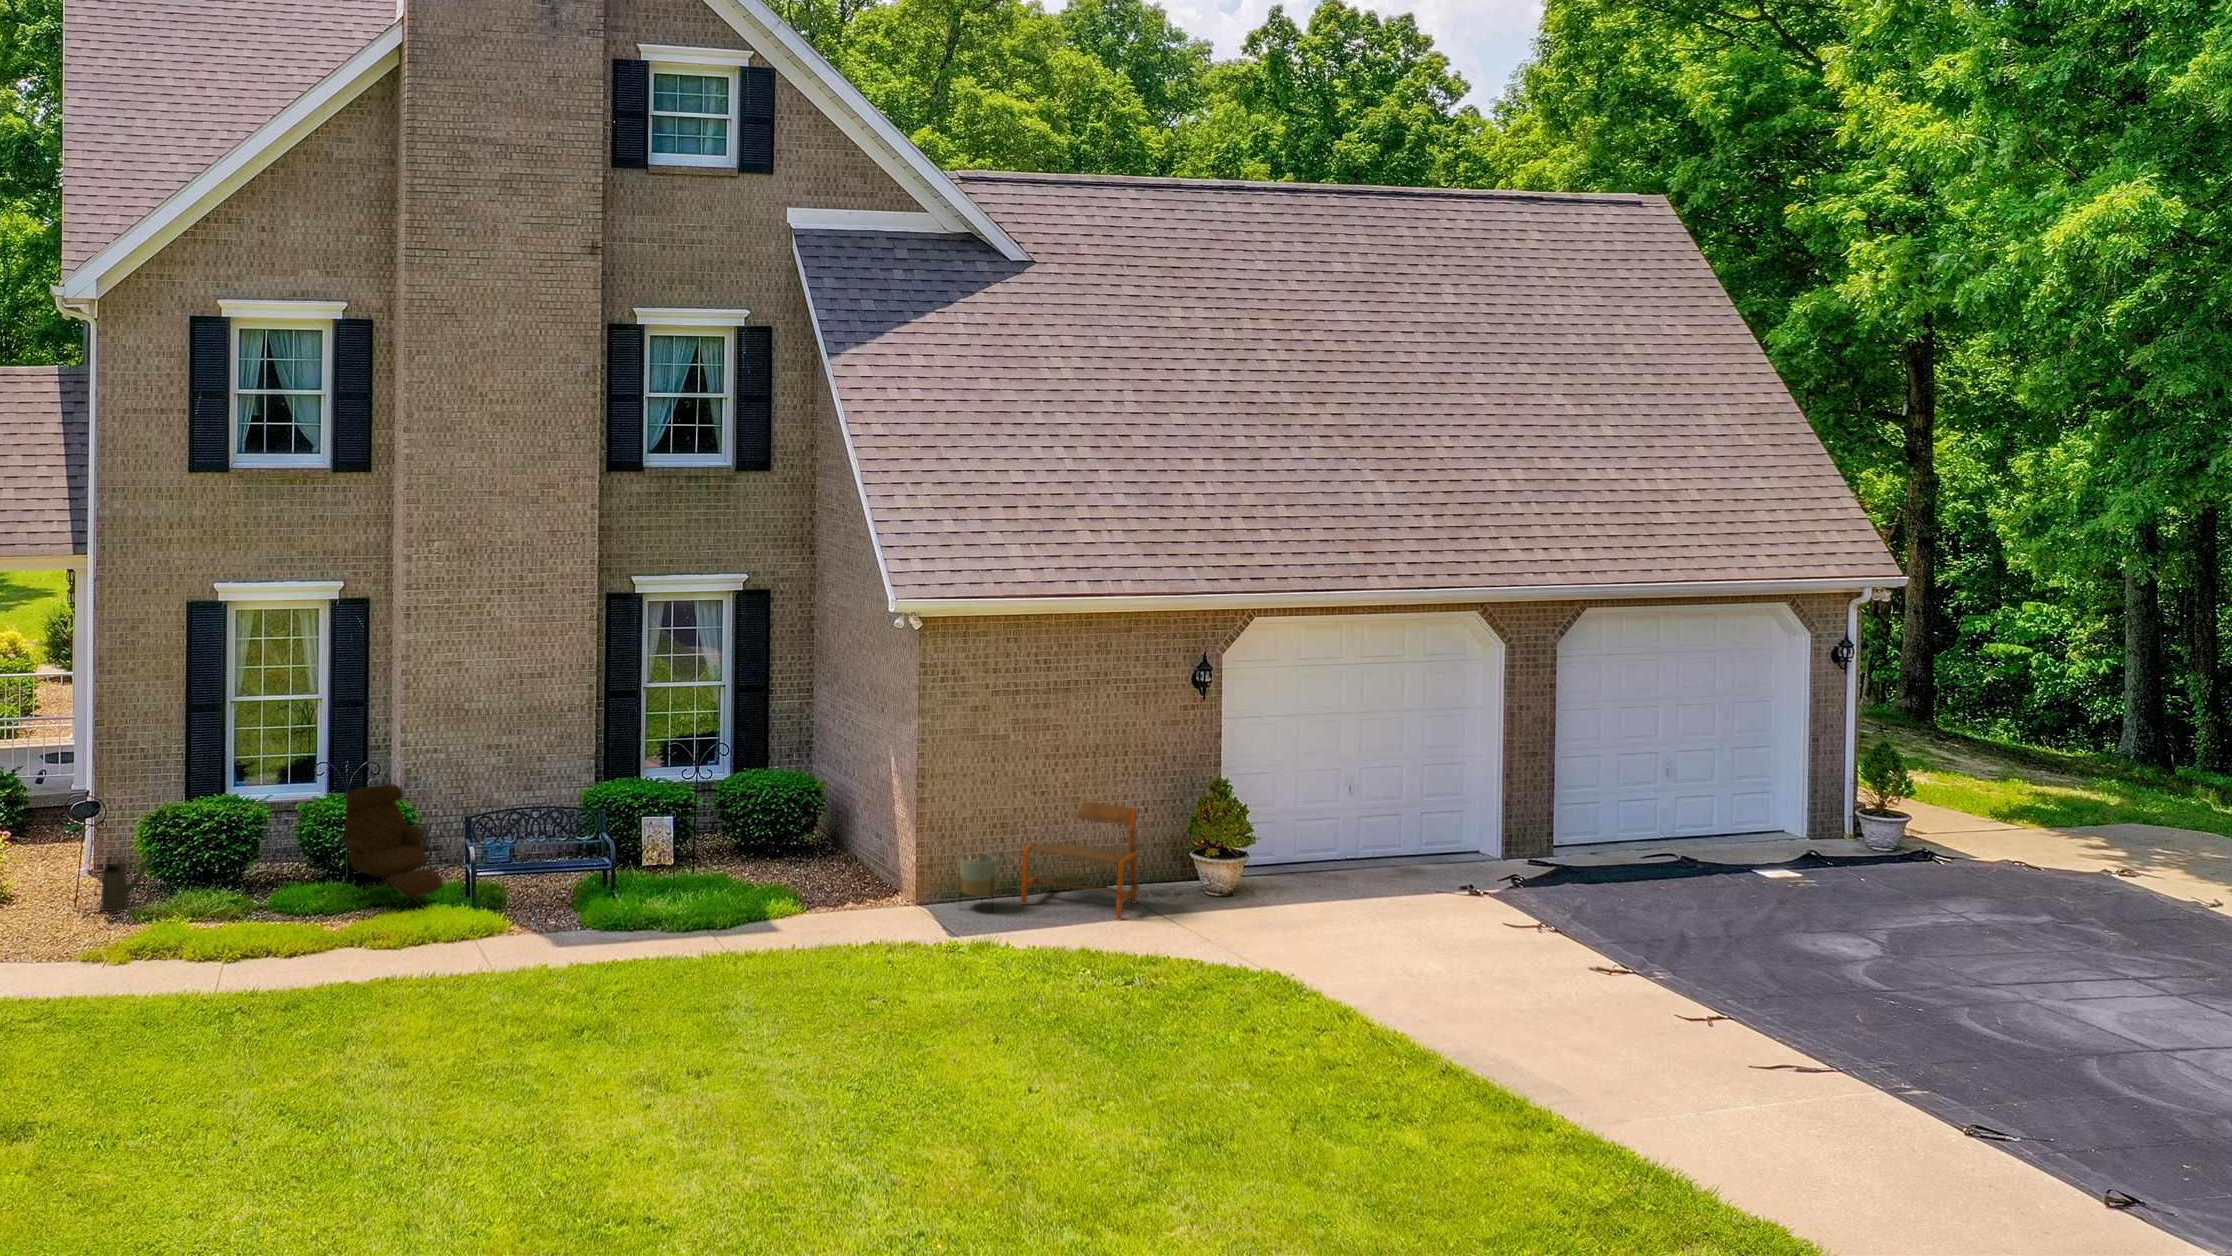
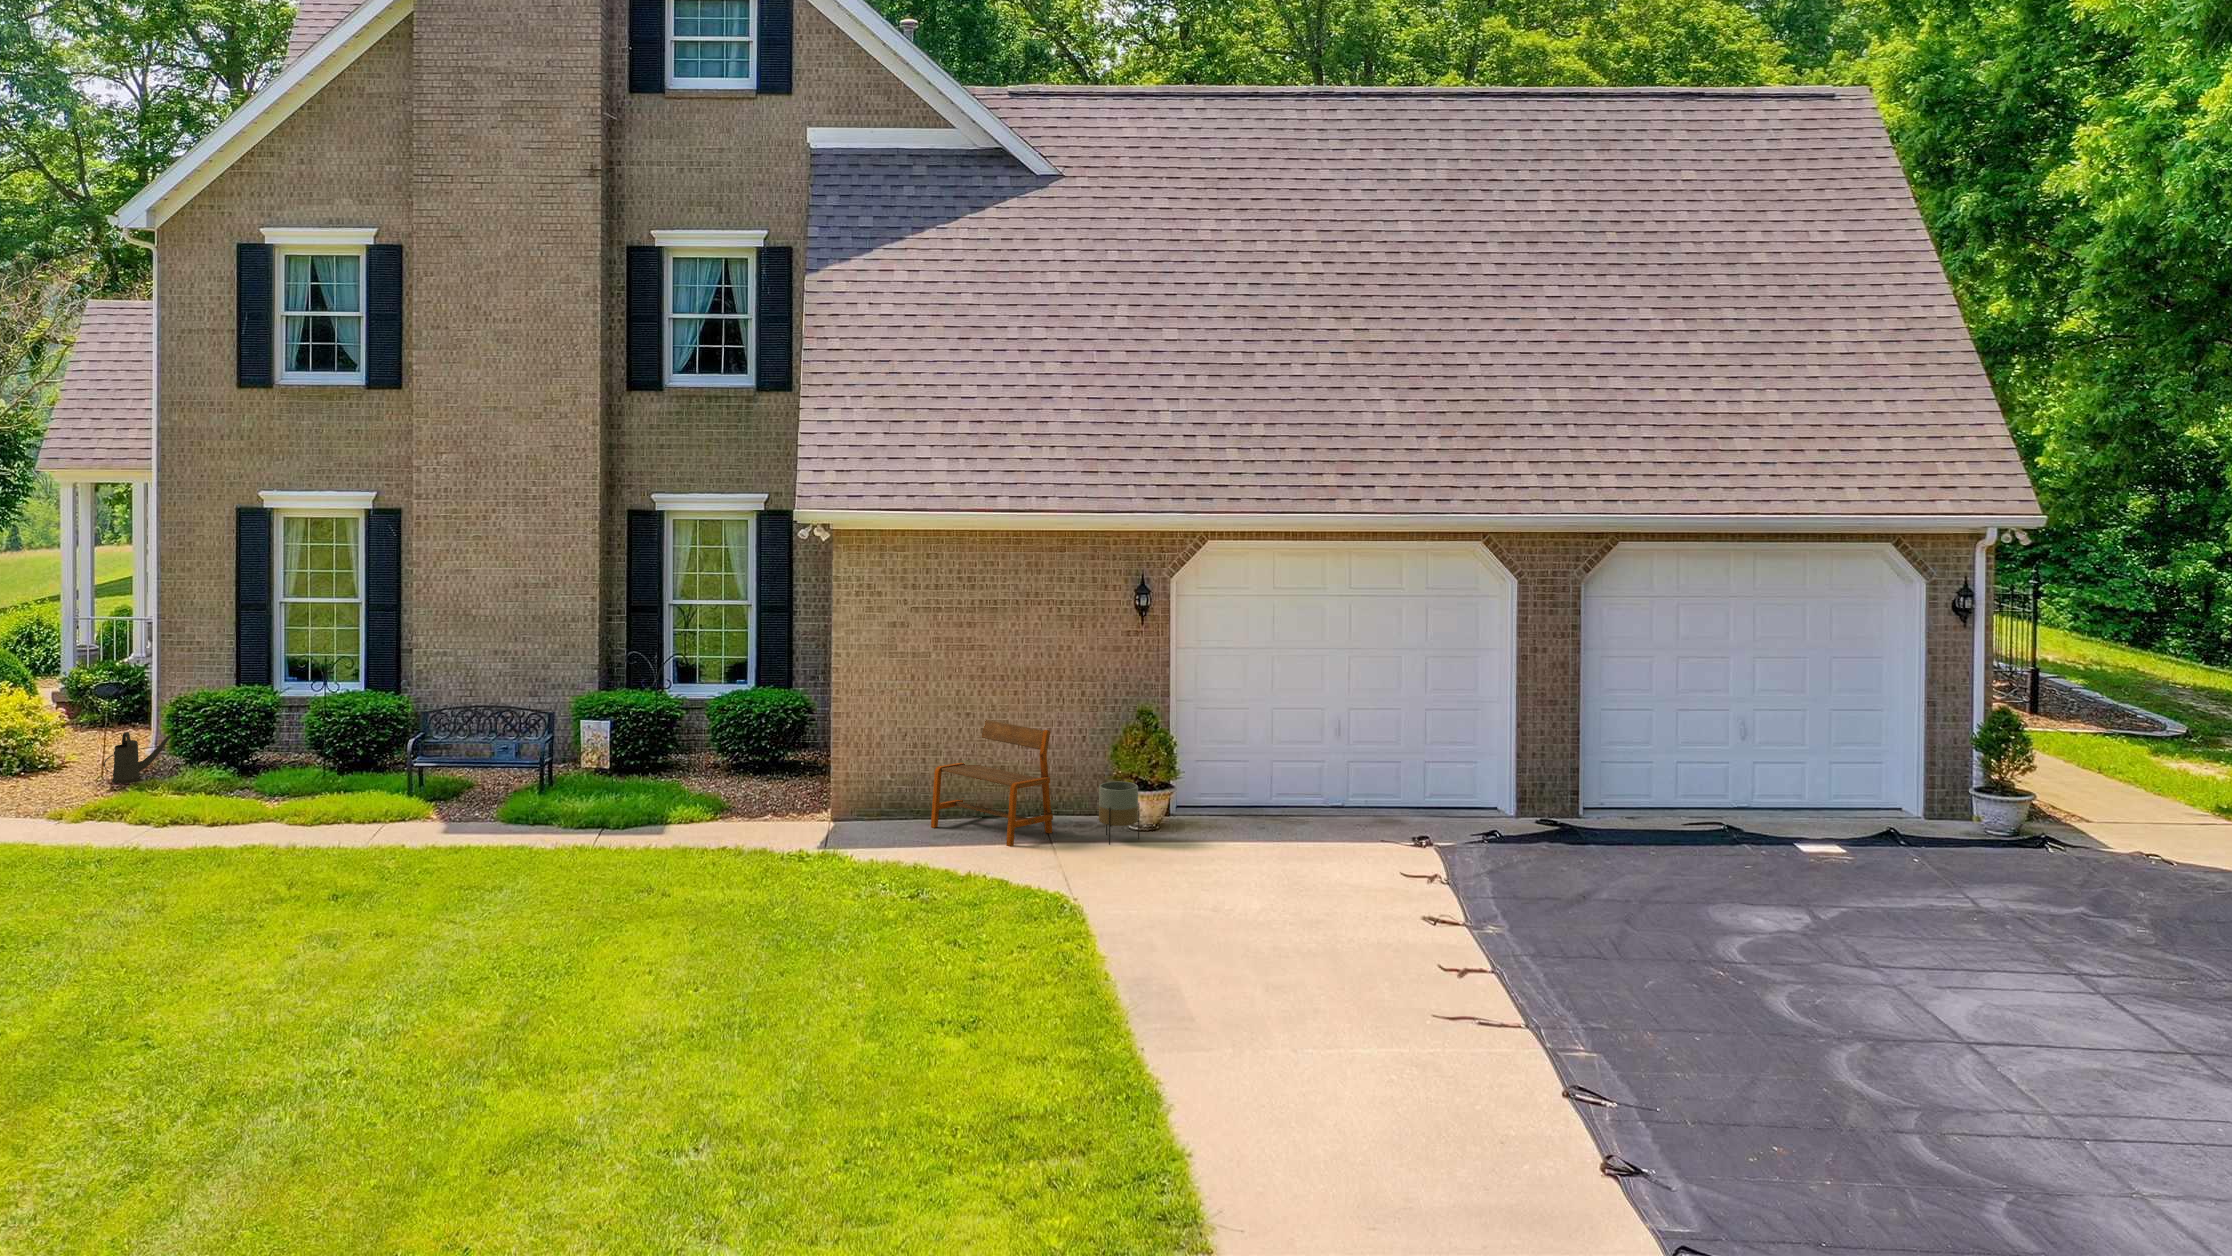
lounge chair: present [342,784,443,909] -> none [323,681,409,798]
planter: present [959,853,997,896] -> present [1099,781,1139,845]

